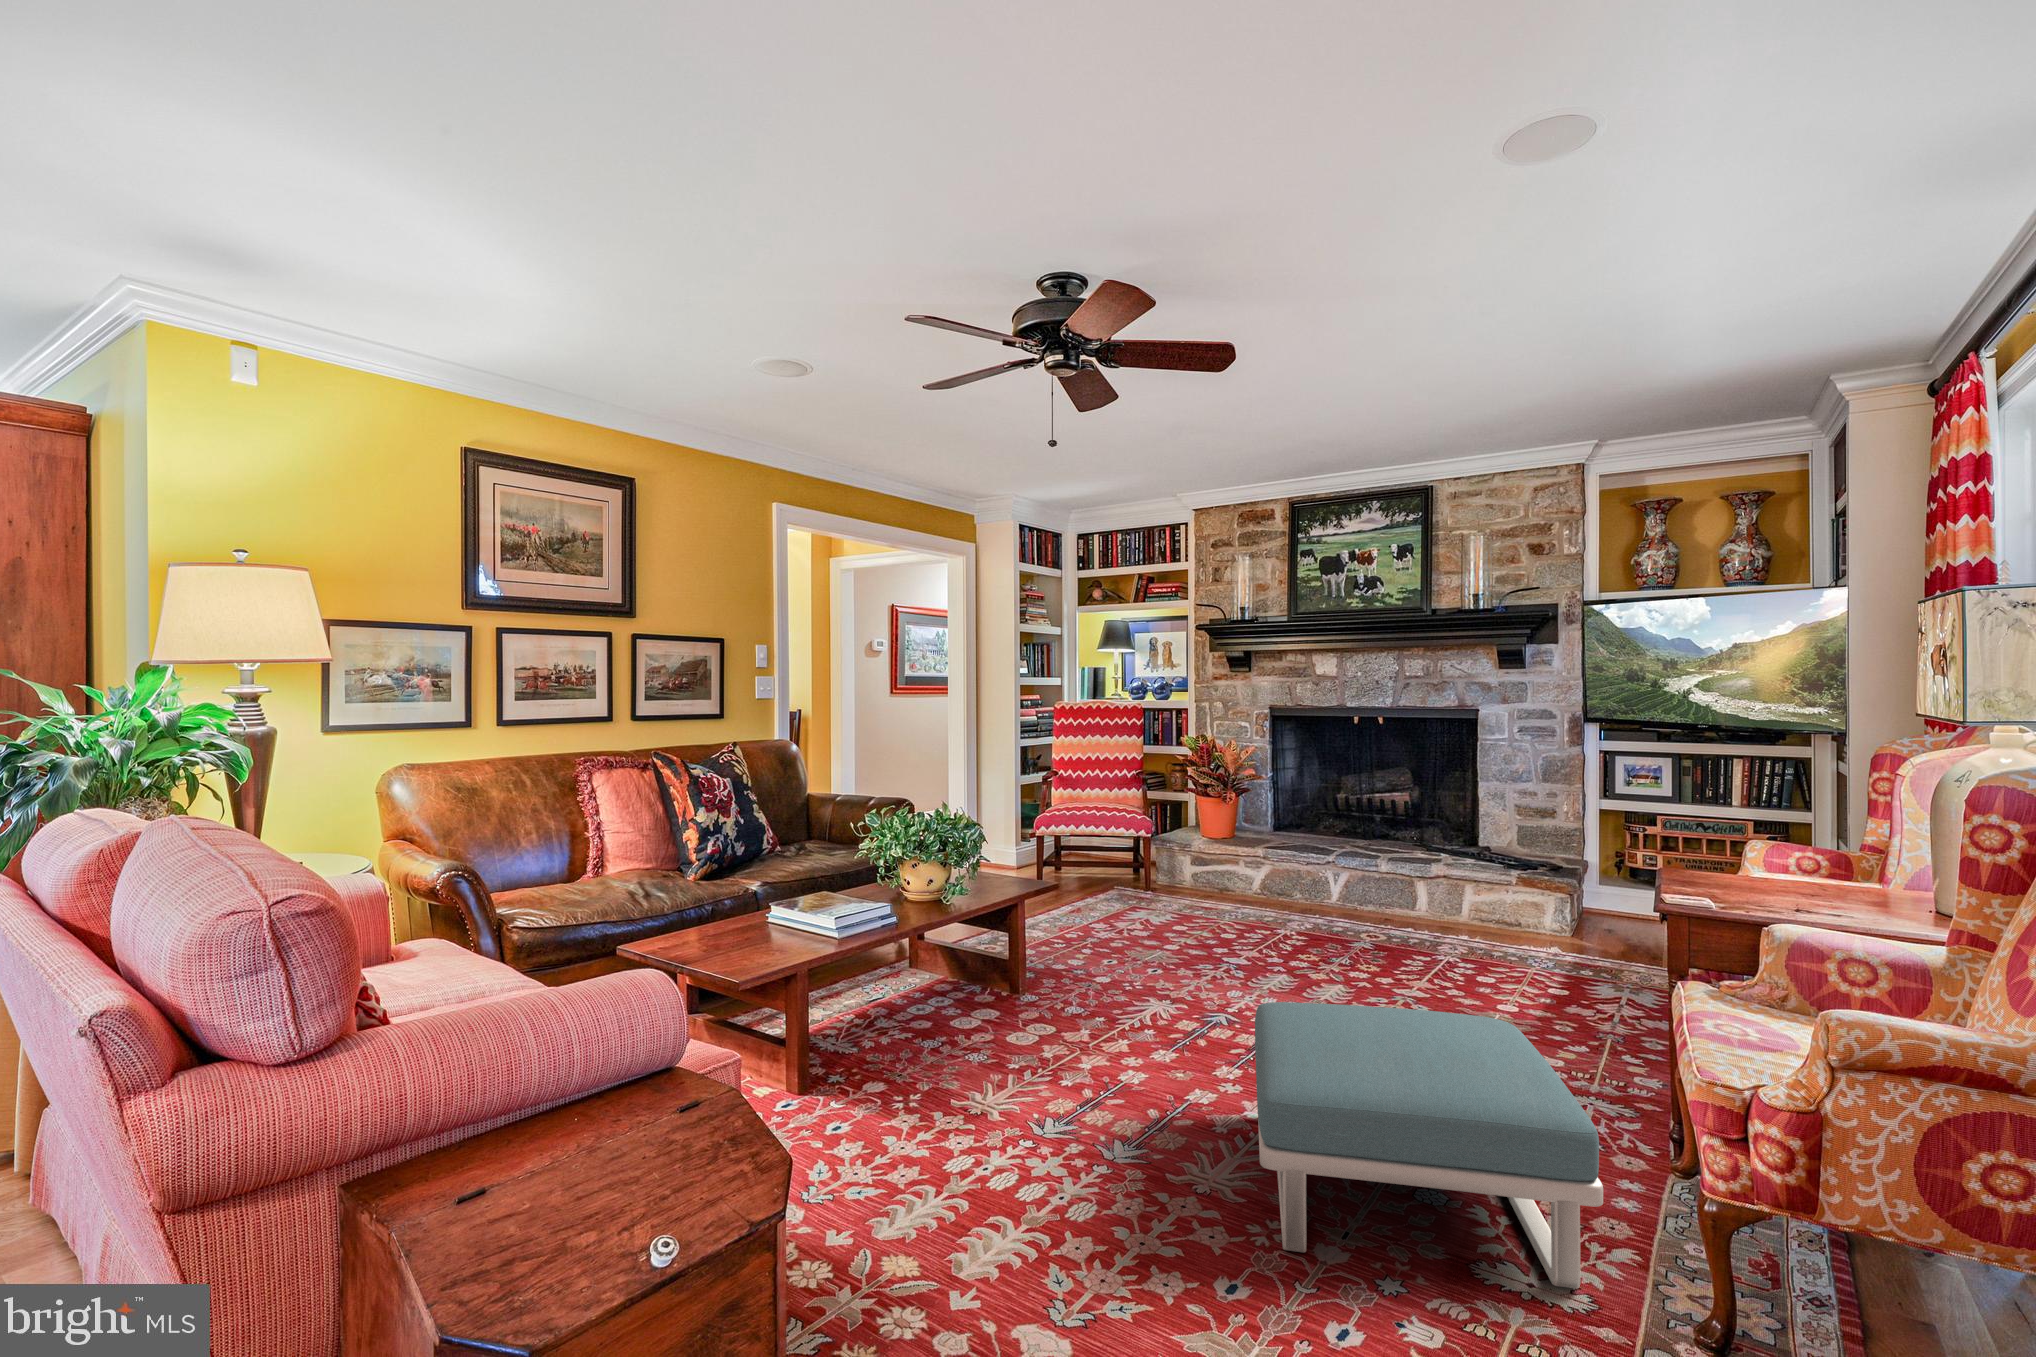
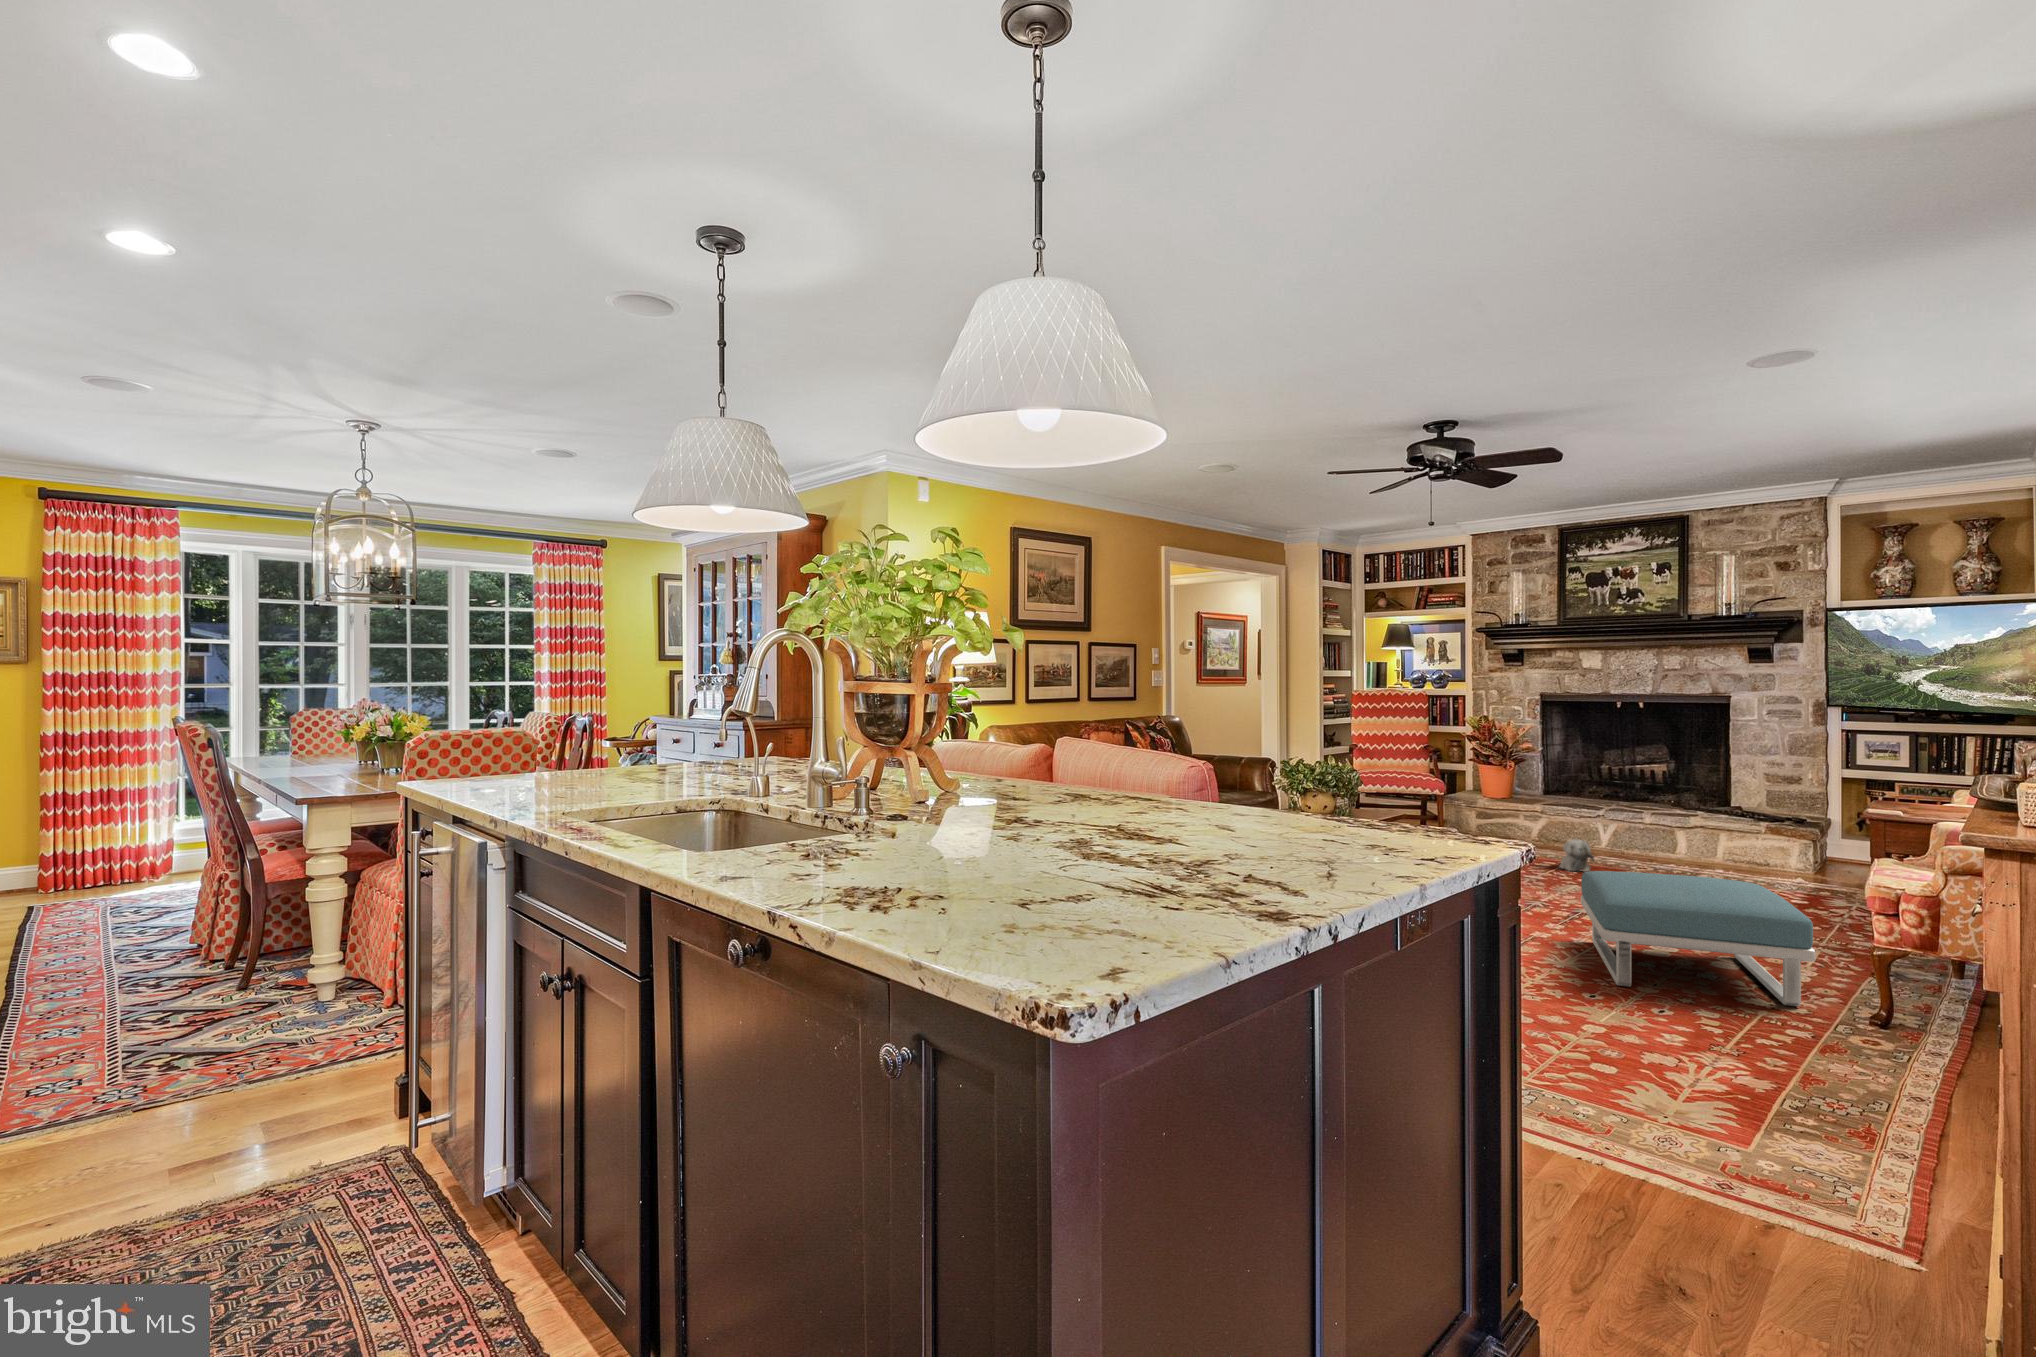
plush toy: none [1271,907,1314,952] -> present [1559,839,1594,872]

